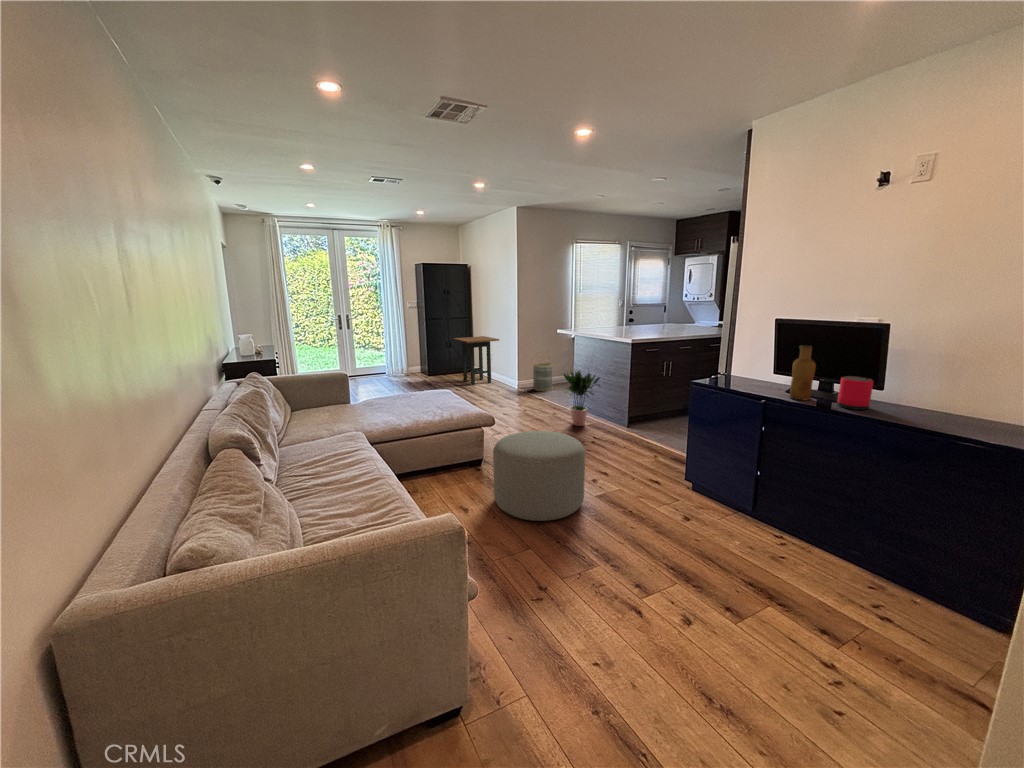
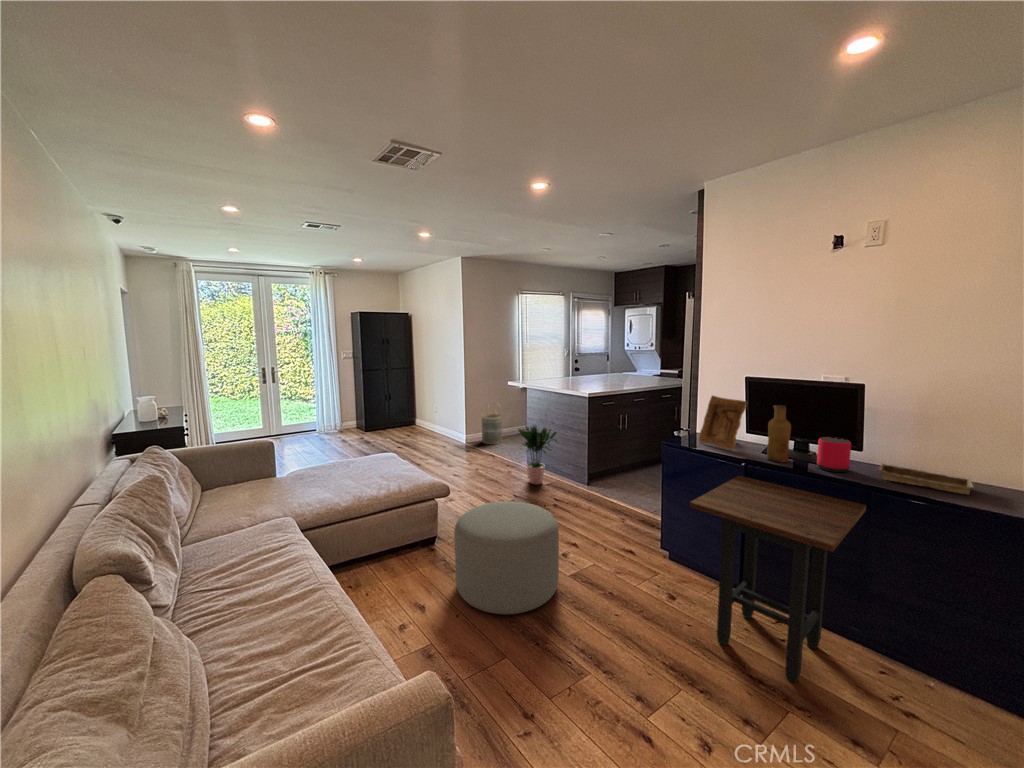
side table: present [453,336,499,385] -> present [690,476,866,683]
picture frame: none [727,338,778,390] -> present [698,396,747,450]
tray: none [896,402,994,431] -> present [879,464,973,495]

